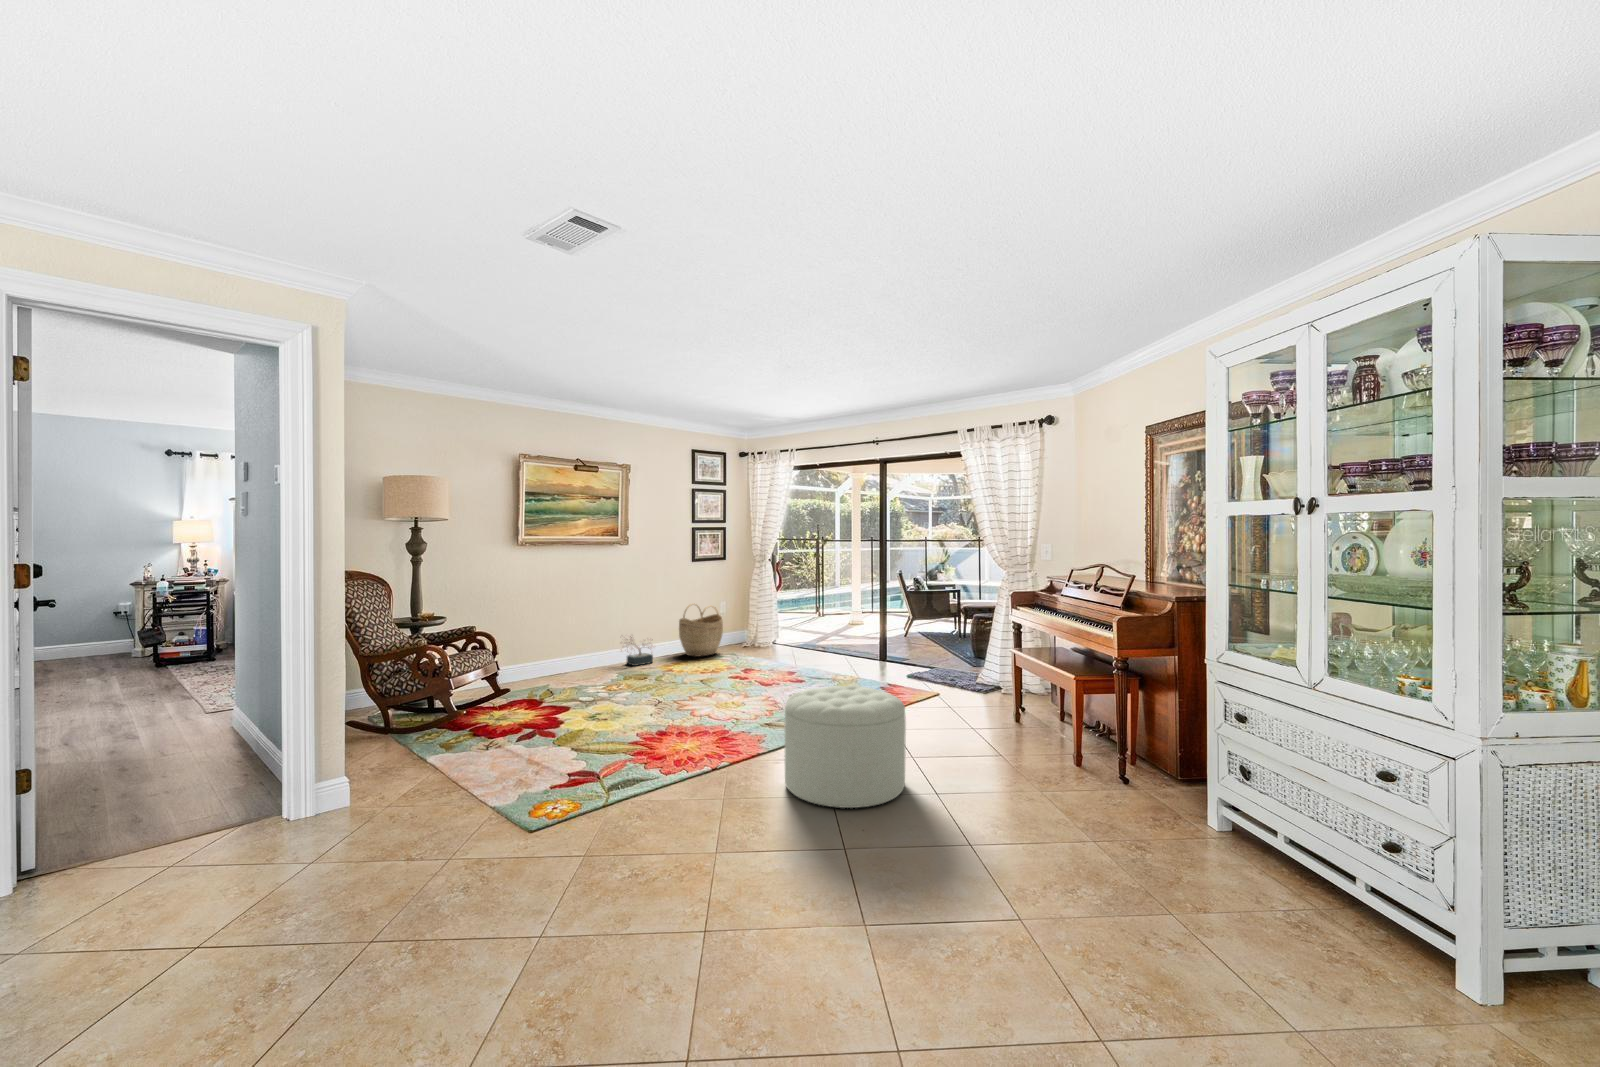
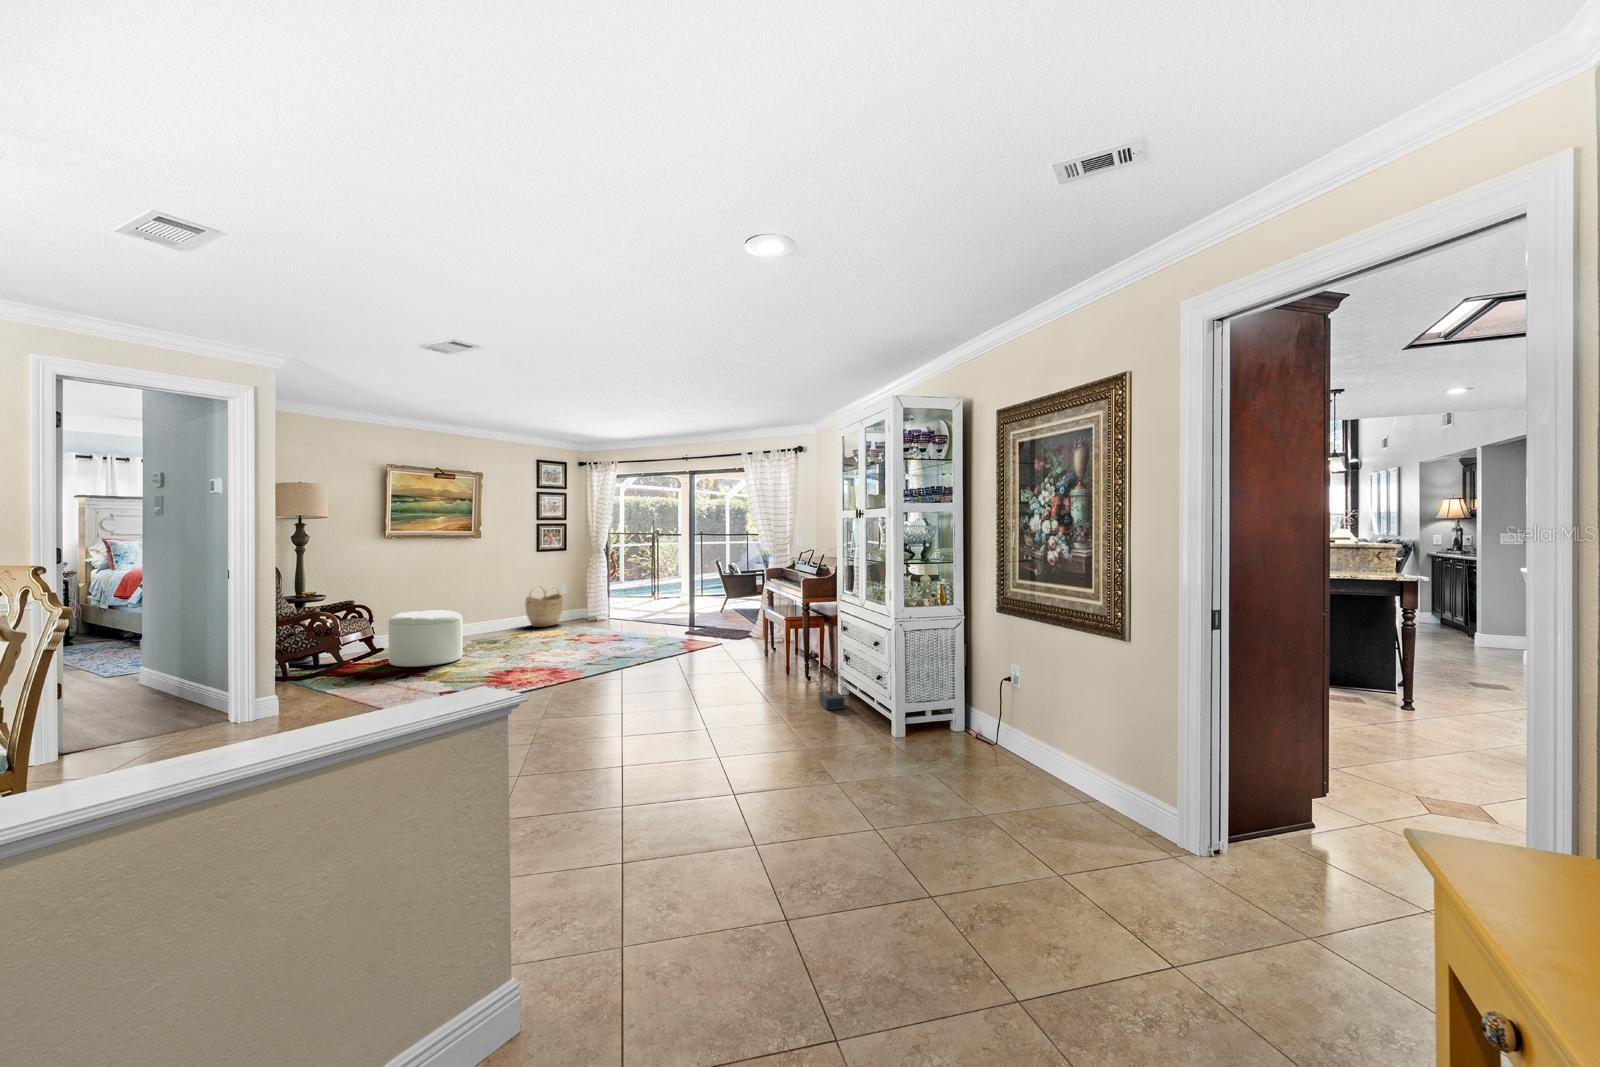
decorative plant: present [621,636,653,666] -> present [811,662,847,710]
ottoman: present [785,685,906,808] -> present [388,610,463,667]

